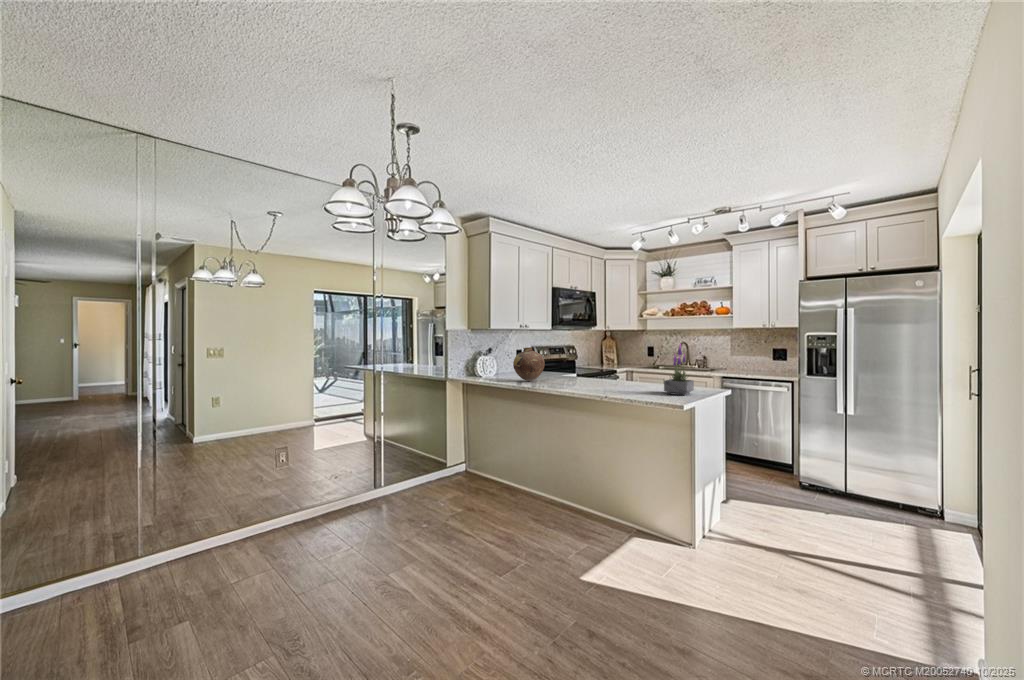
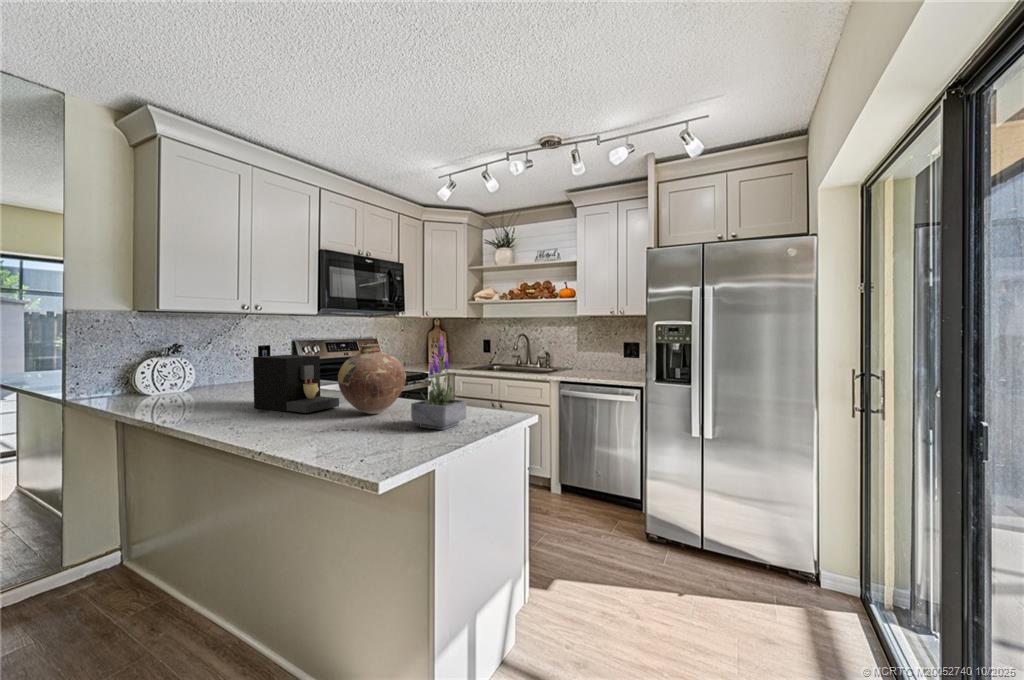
vase: present [513,347,545,381] -> present [338,344,406,414]
coffee maker: none [553,355,602,387] -> present [253,355,339,413]

